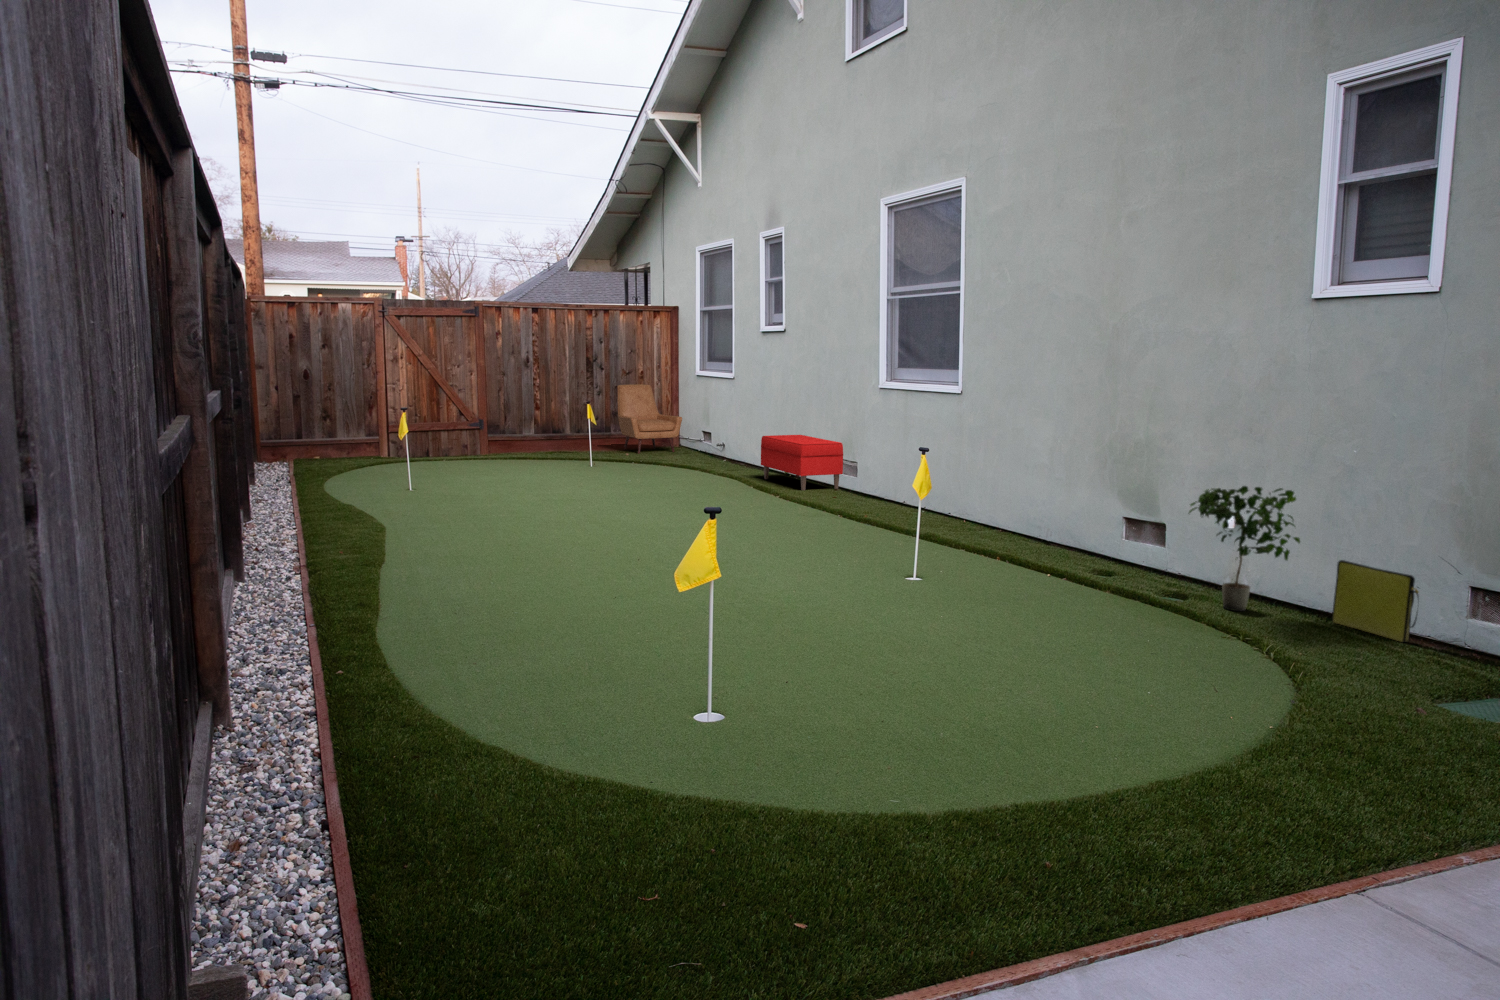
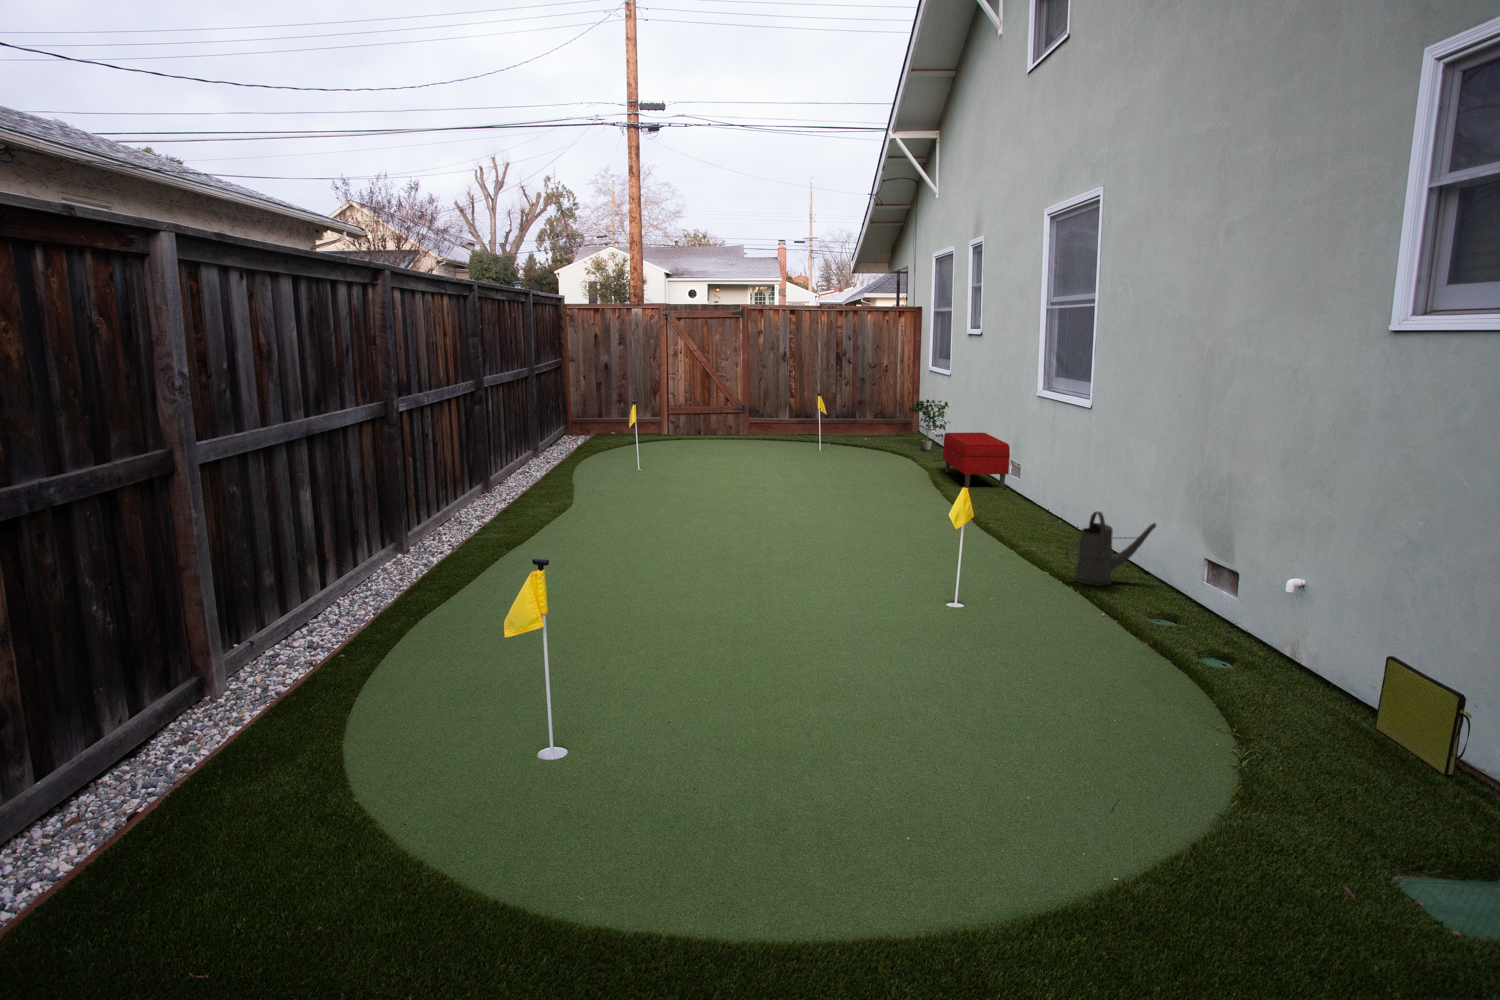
chair: present [617,384,682,454] -> none [857,377,911,439]
watering can: none [992,484,1064,555] -> present [1066,512,1156,585]
potted plant: present [1189,486,1300,611] -> present [909,399,950,451]

